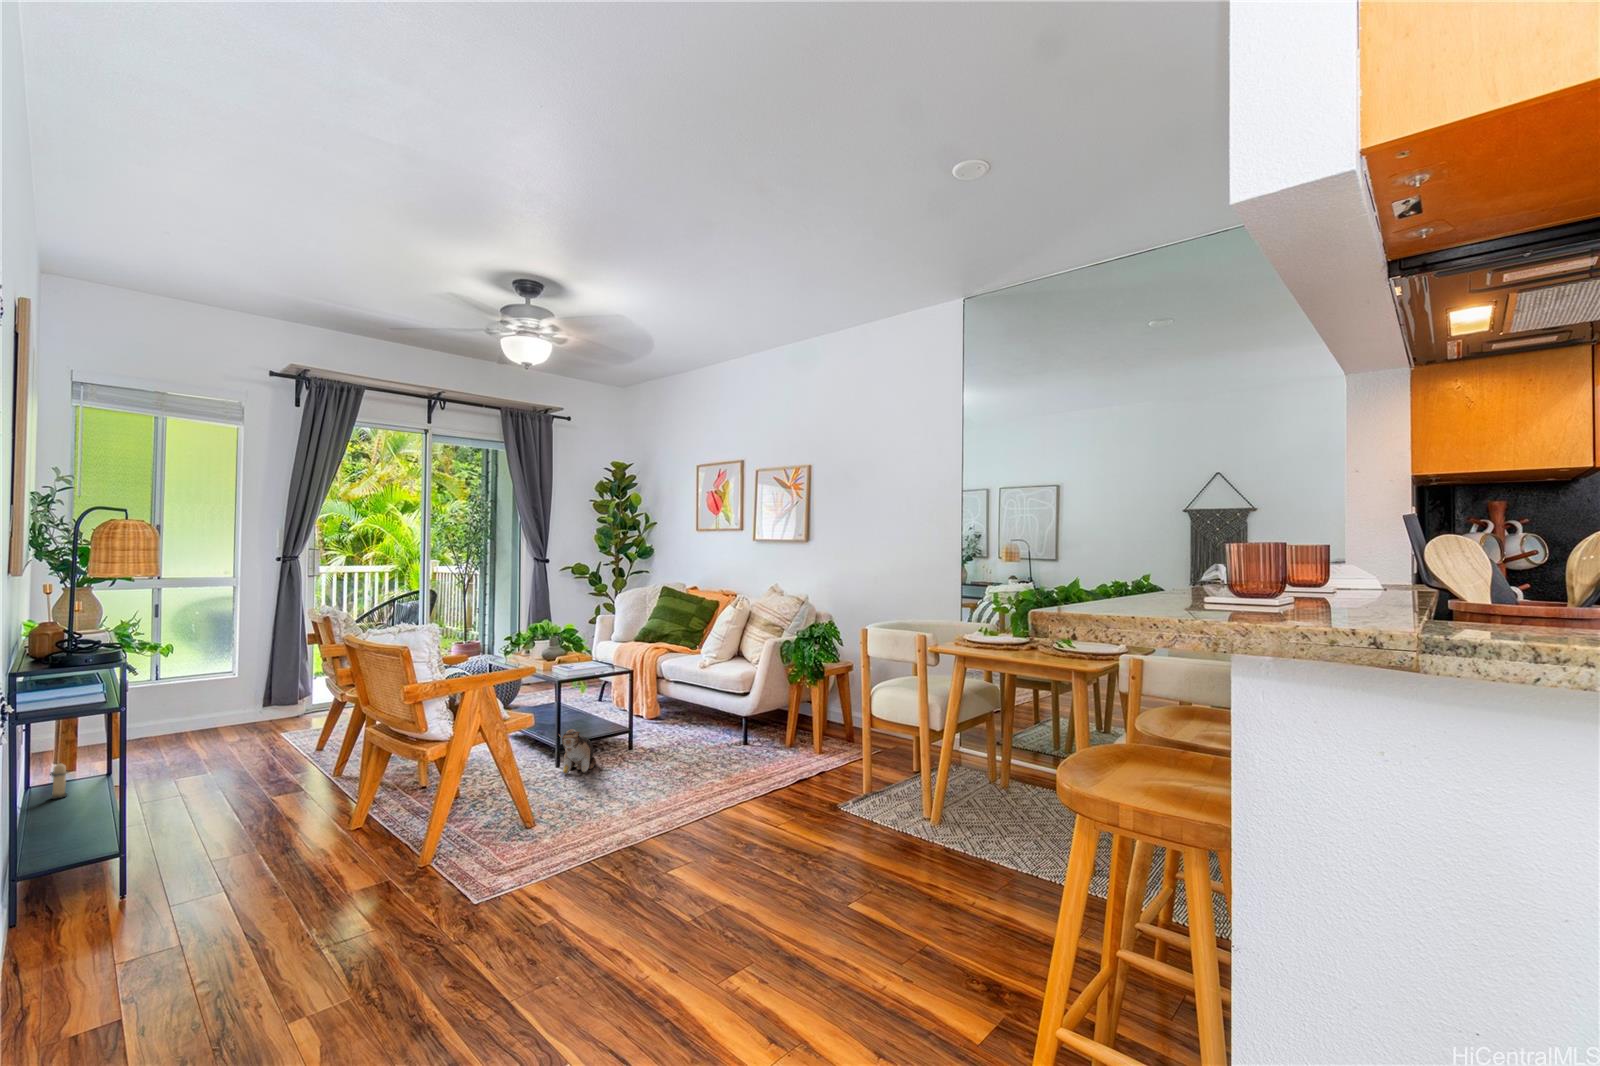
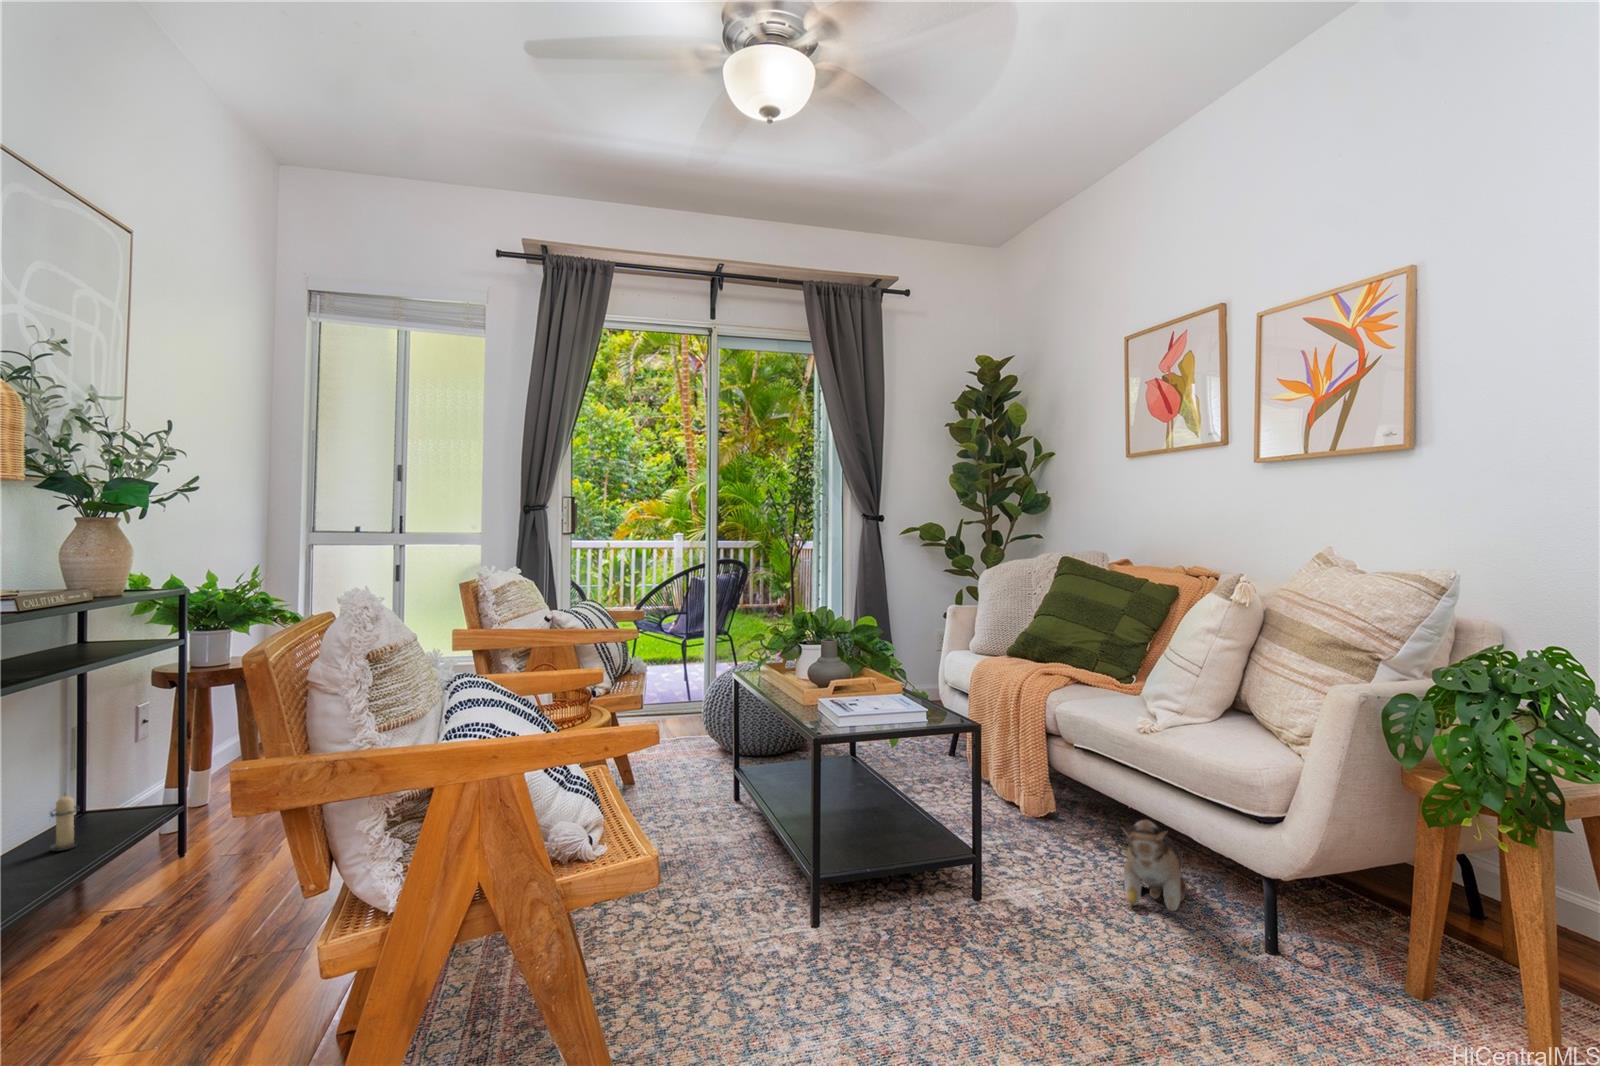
plush toy: present [559,729,596,774] -> present [1122,820,1187,911]

